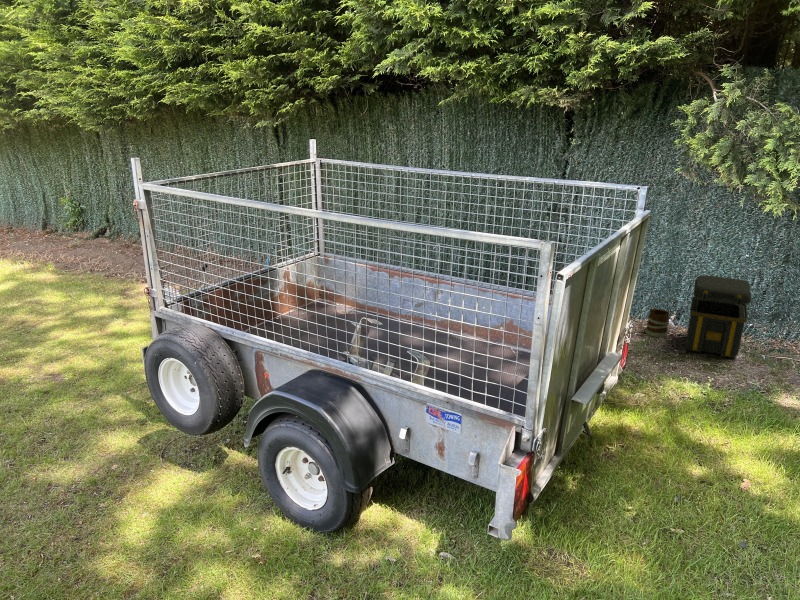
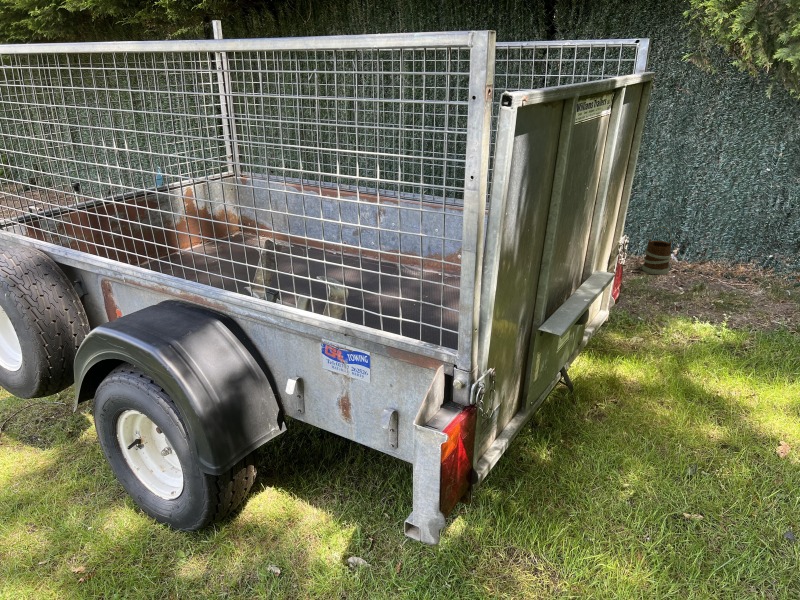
toolbox: present [685,275,751,358] -> none [692,196,776,295]

